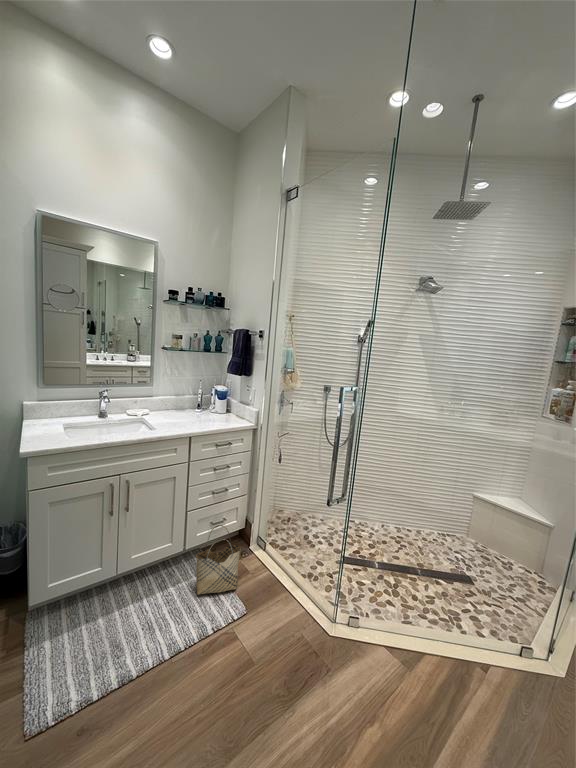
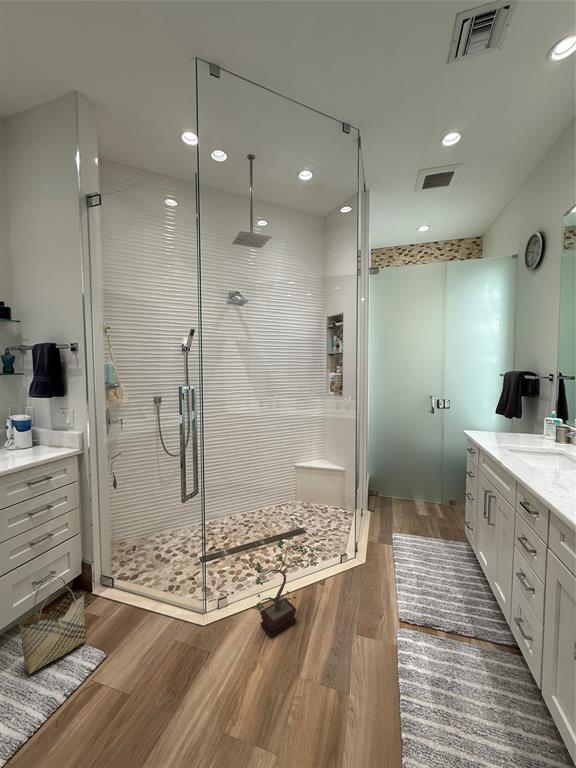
potted plant: none [386,589,494,700] -> present [255,538,322,636]

